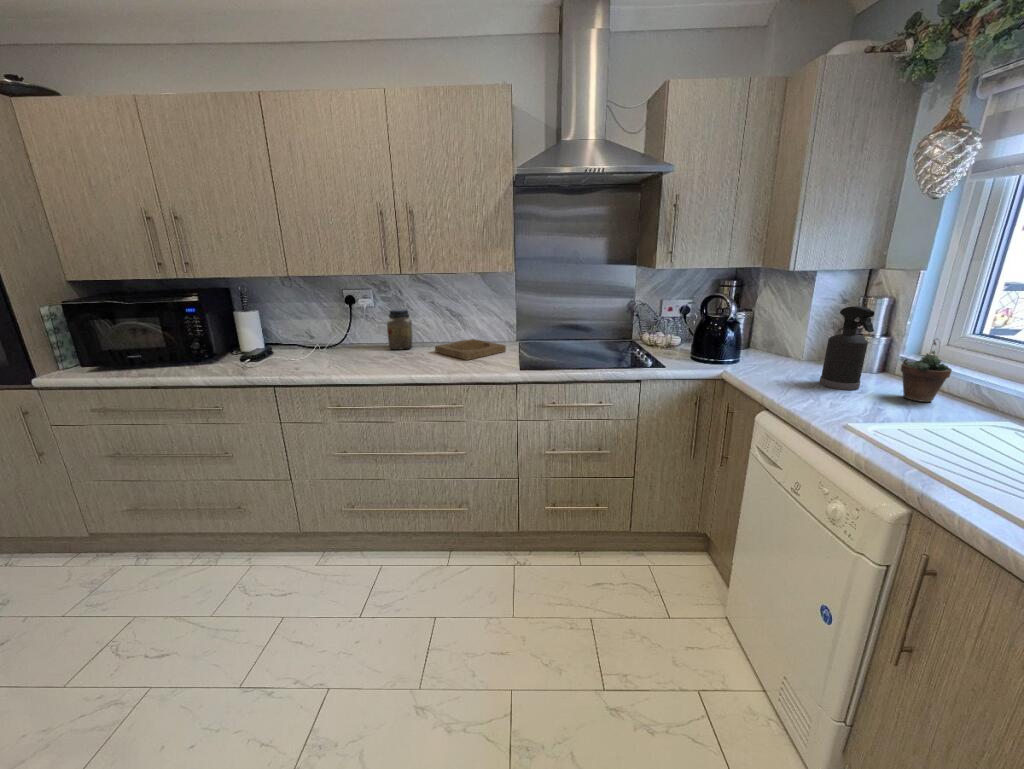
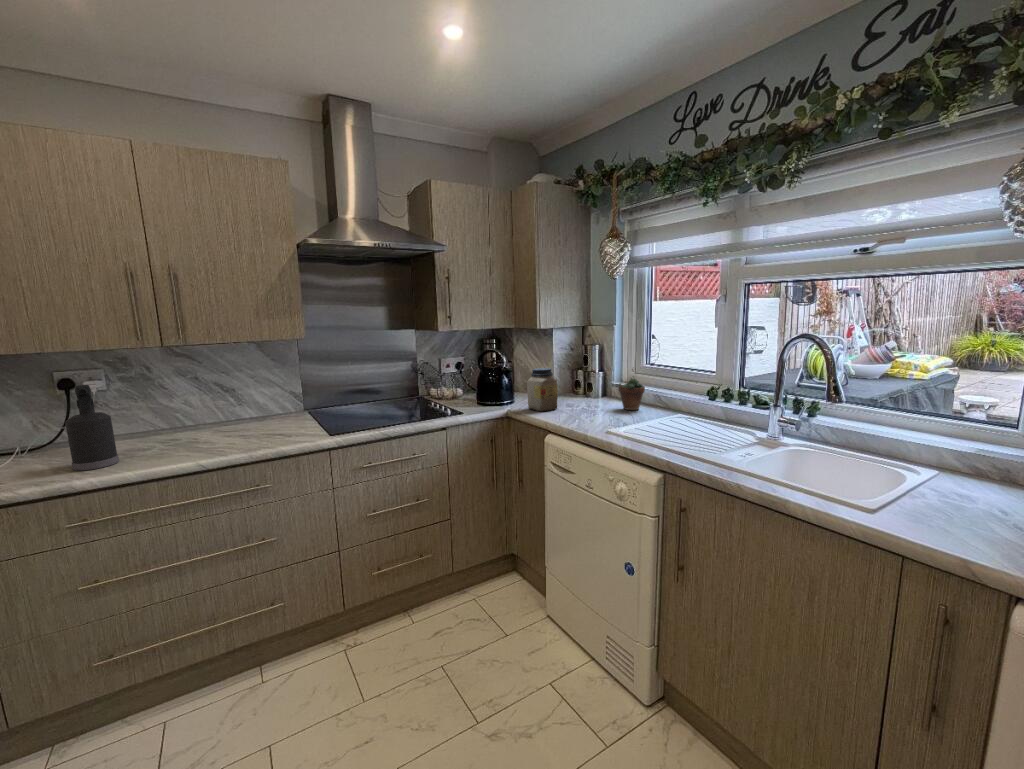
spray bottle: present [819,306,874,390] -> present [65,385,119,471]
jar: present [387,309,412,350] -> present [527,368,558,412]
tray: present [435,339,506,360] -> none [209,414,299,436]

